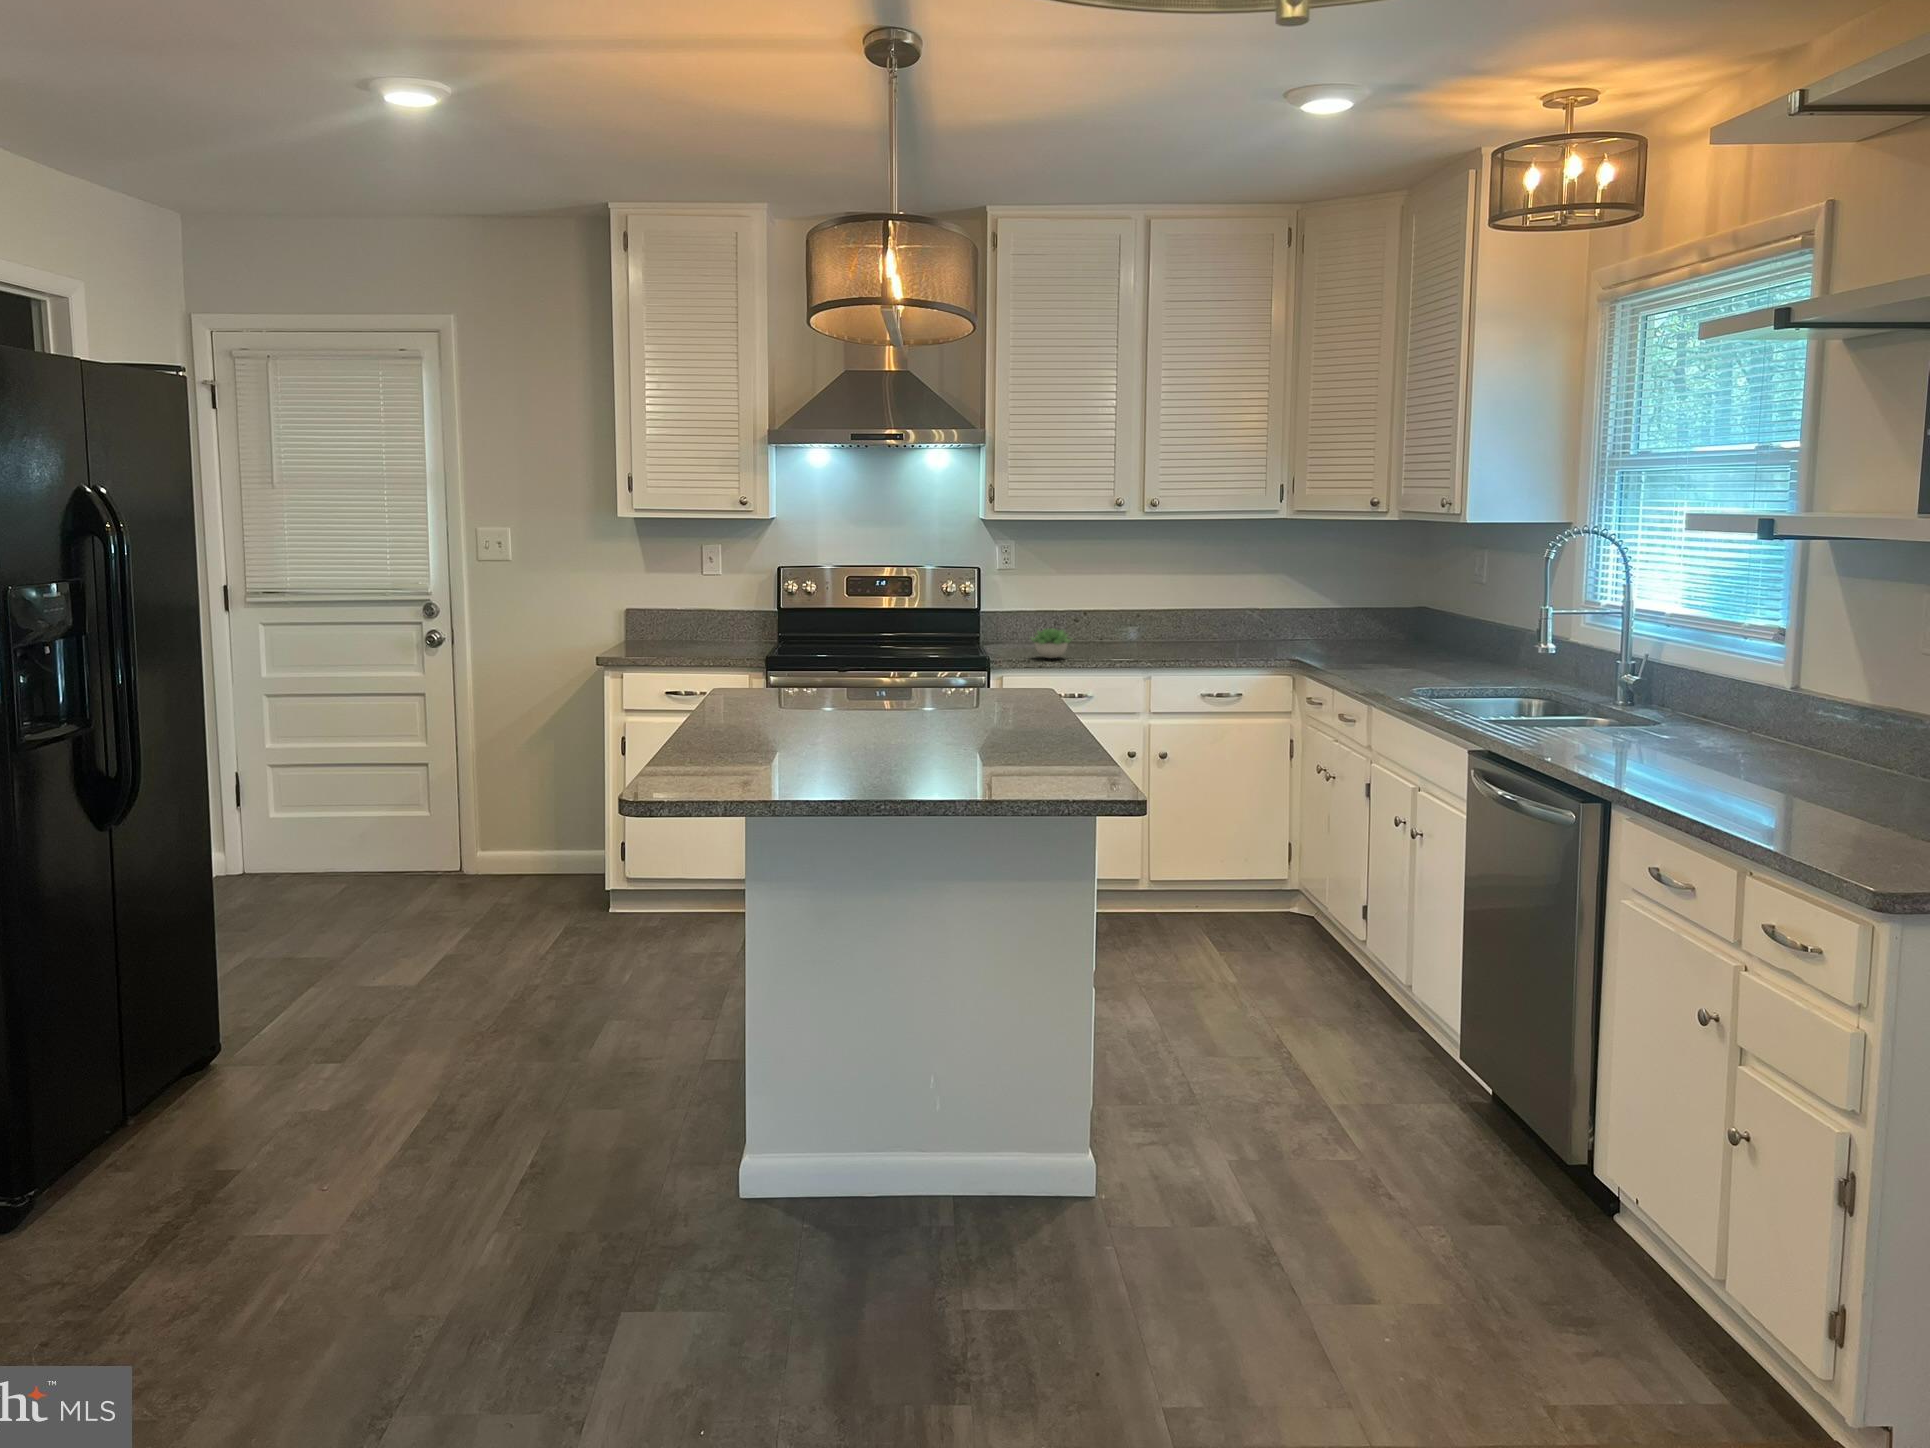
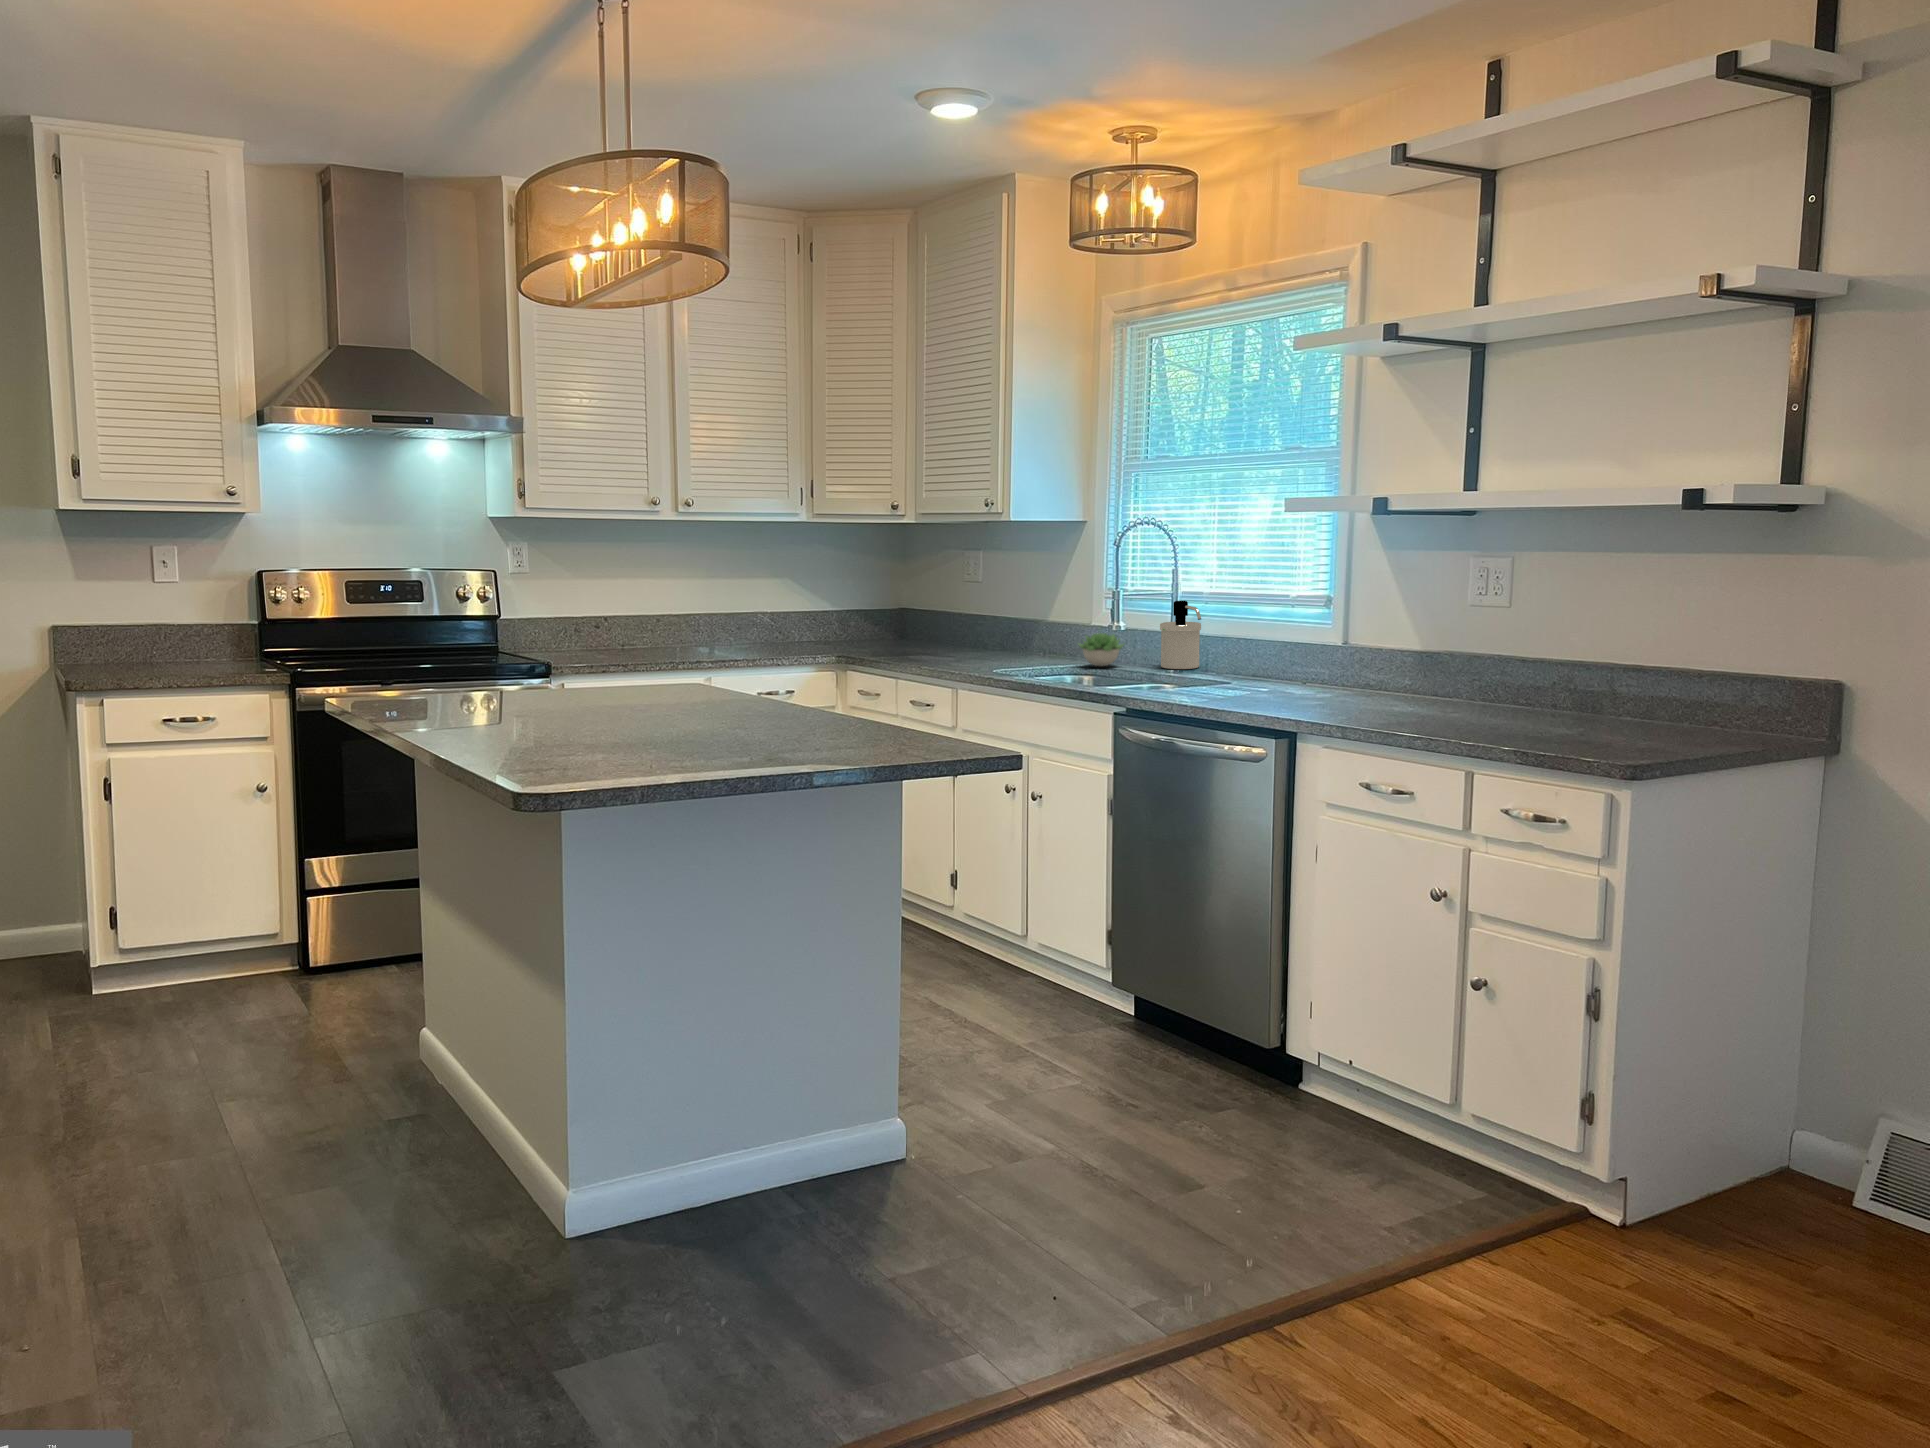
soap dispenser: none [1105,600,1143,662] -> present [1160,601,1201,669]

